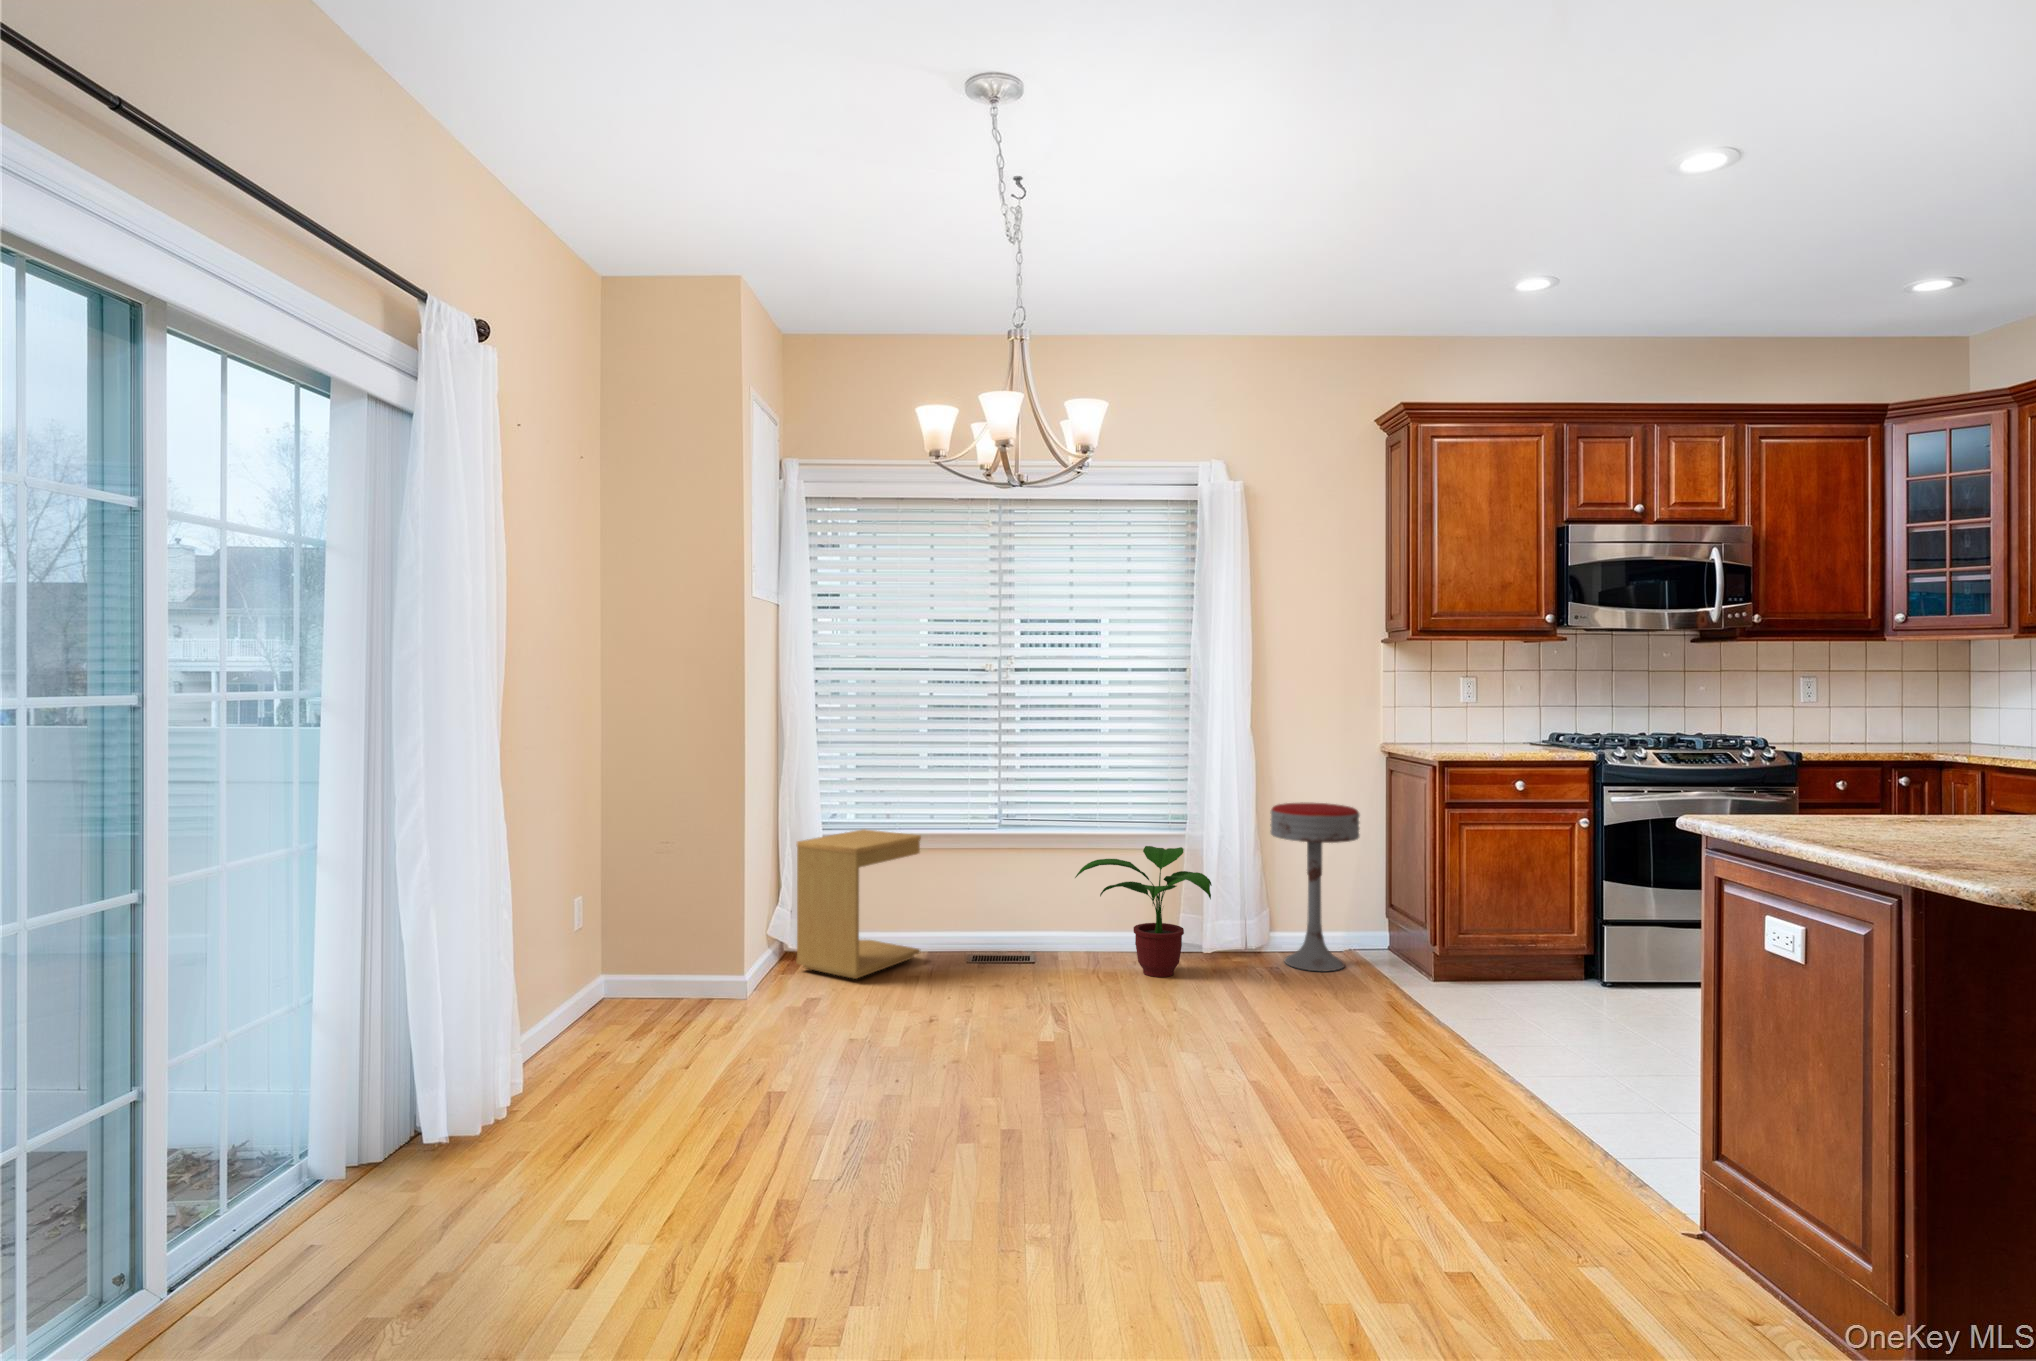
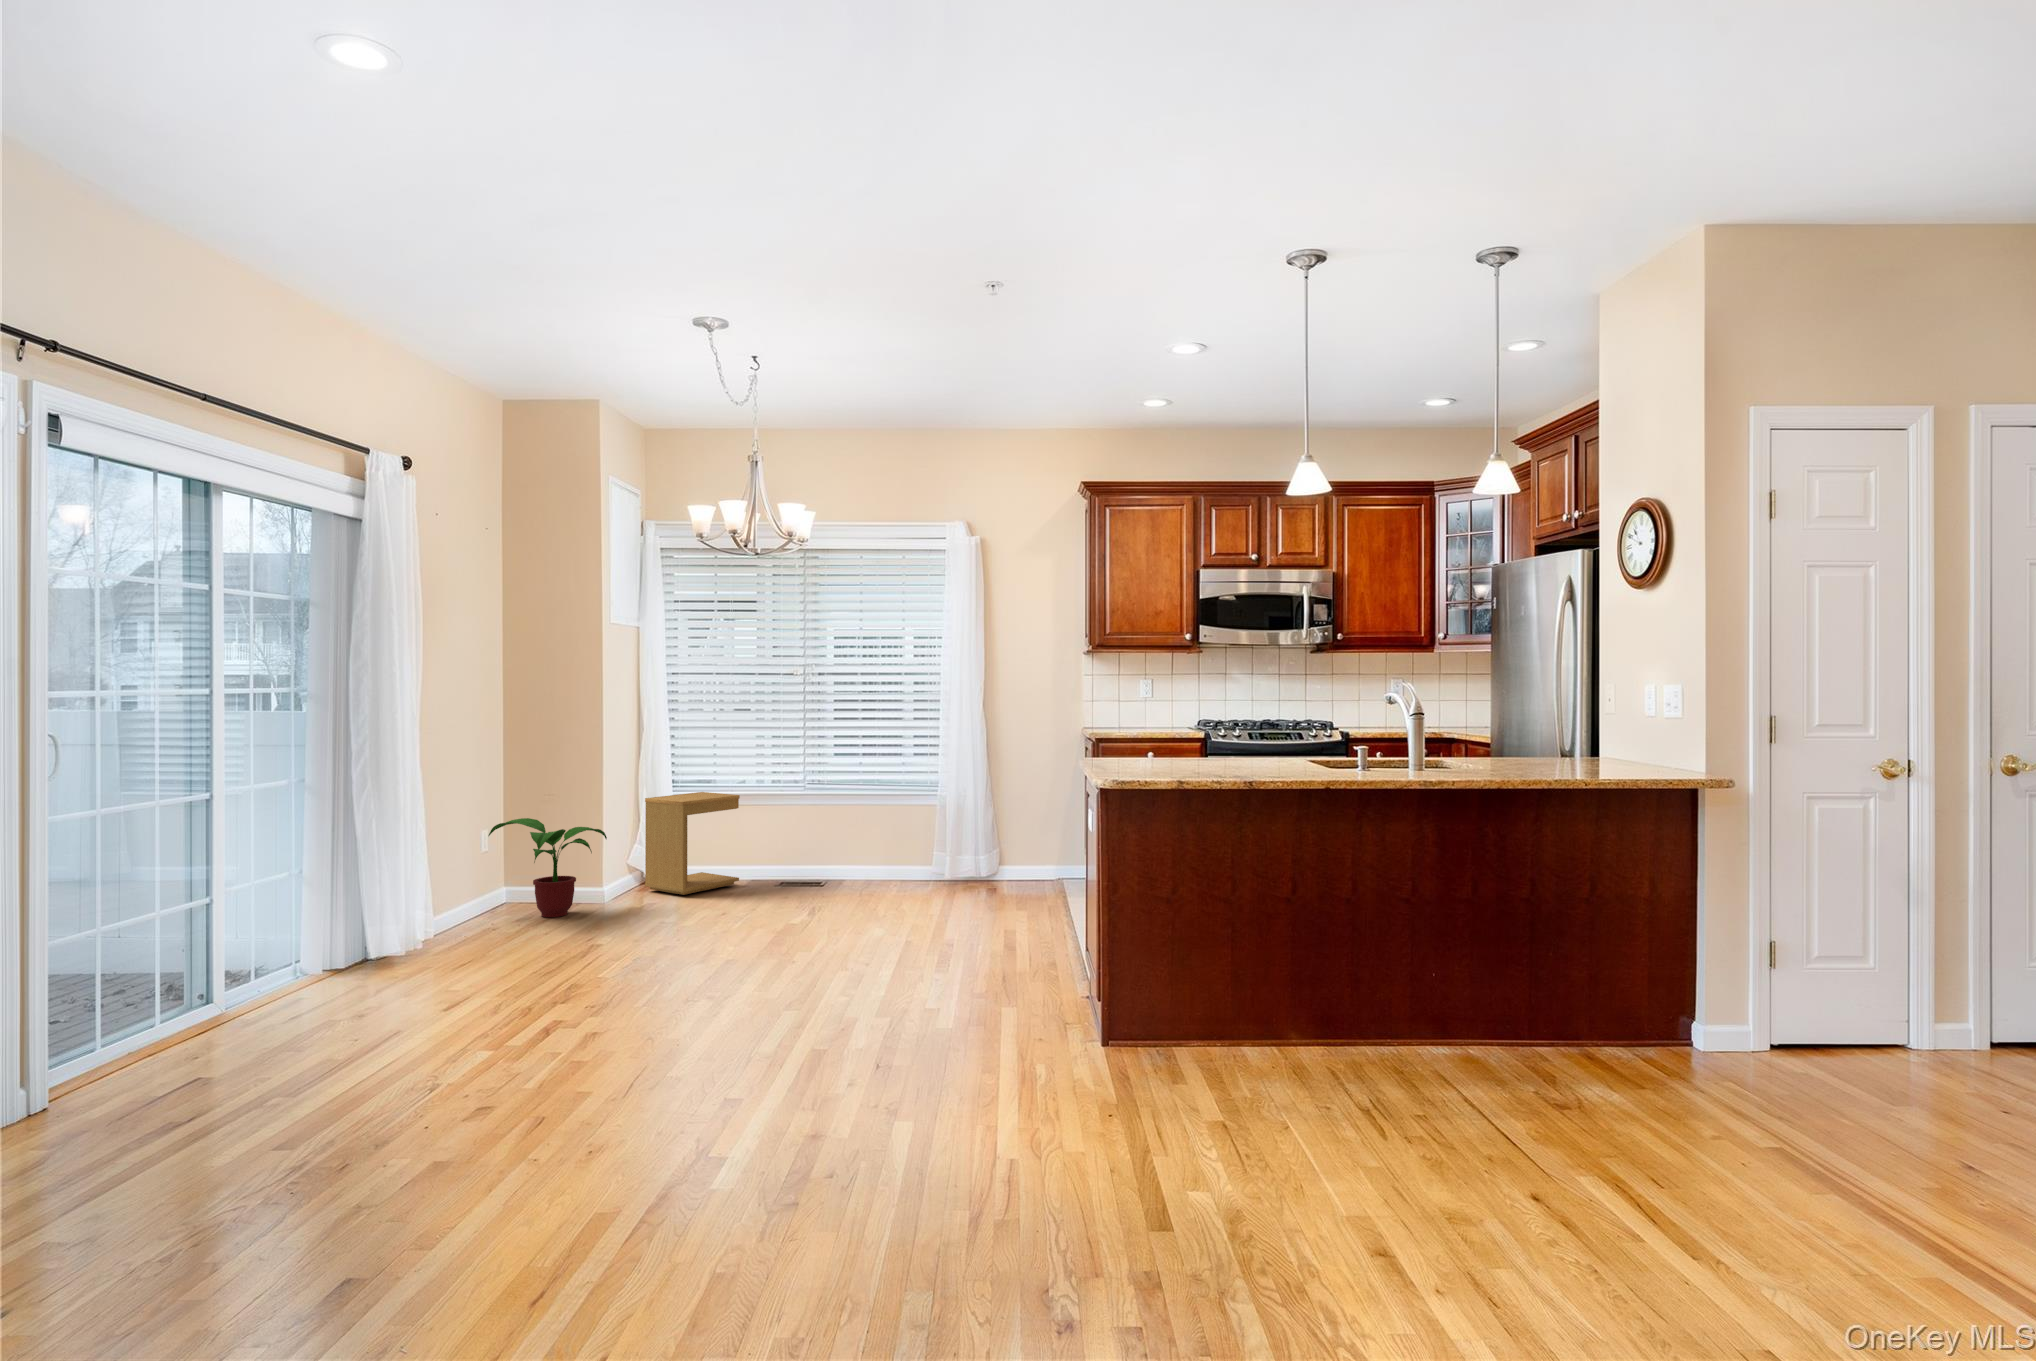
bar stool: present [1270,802,1360,971] -> none [994,772,1056,892]
potted plant: present [1075,846,1212,977] -> present [488,818,607,917]

